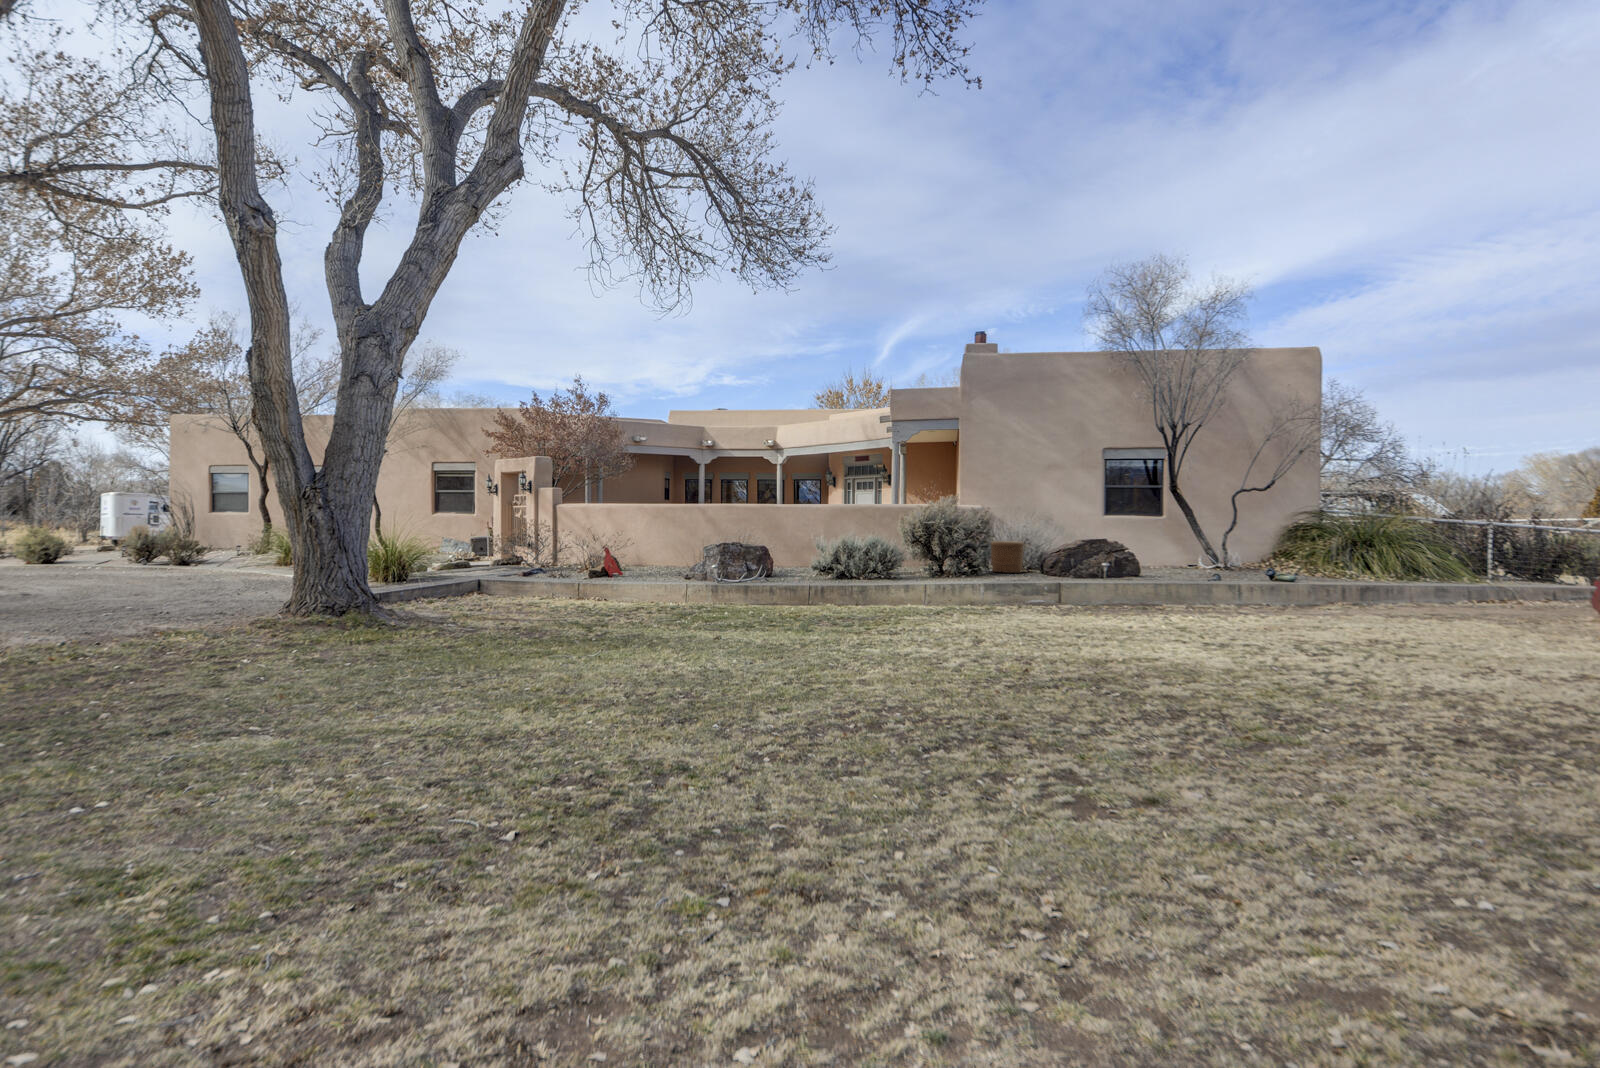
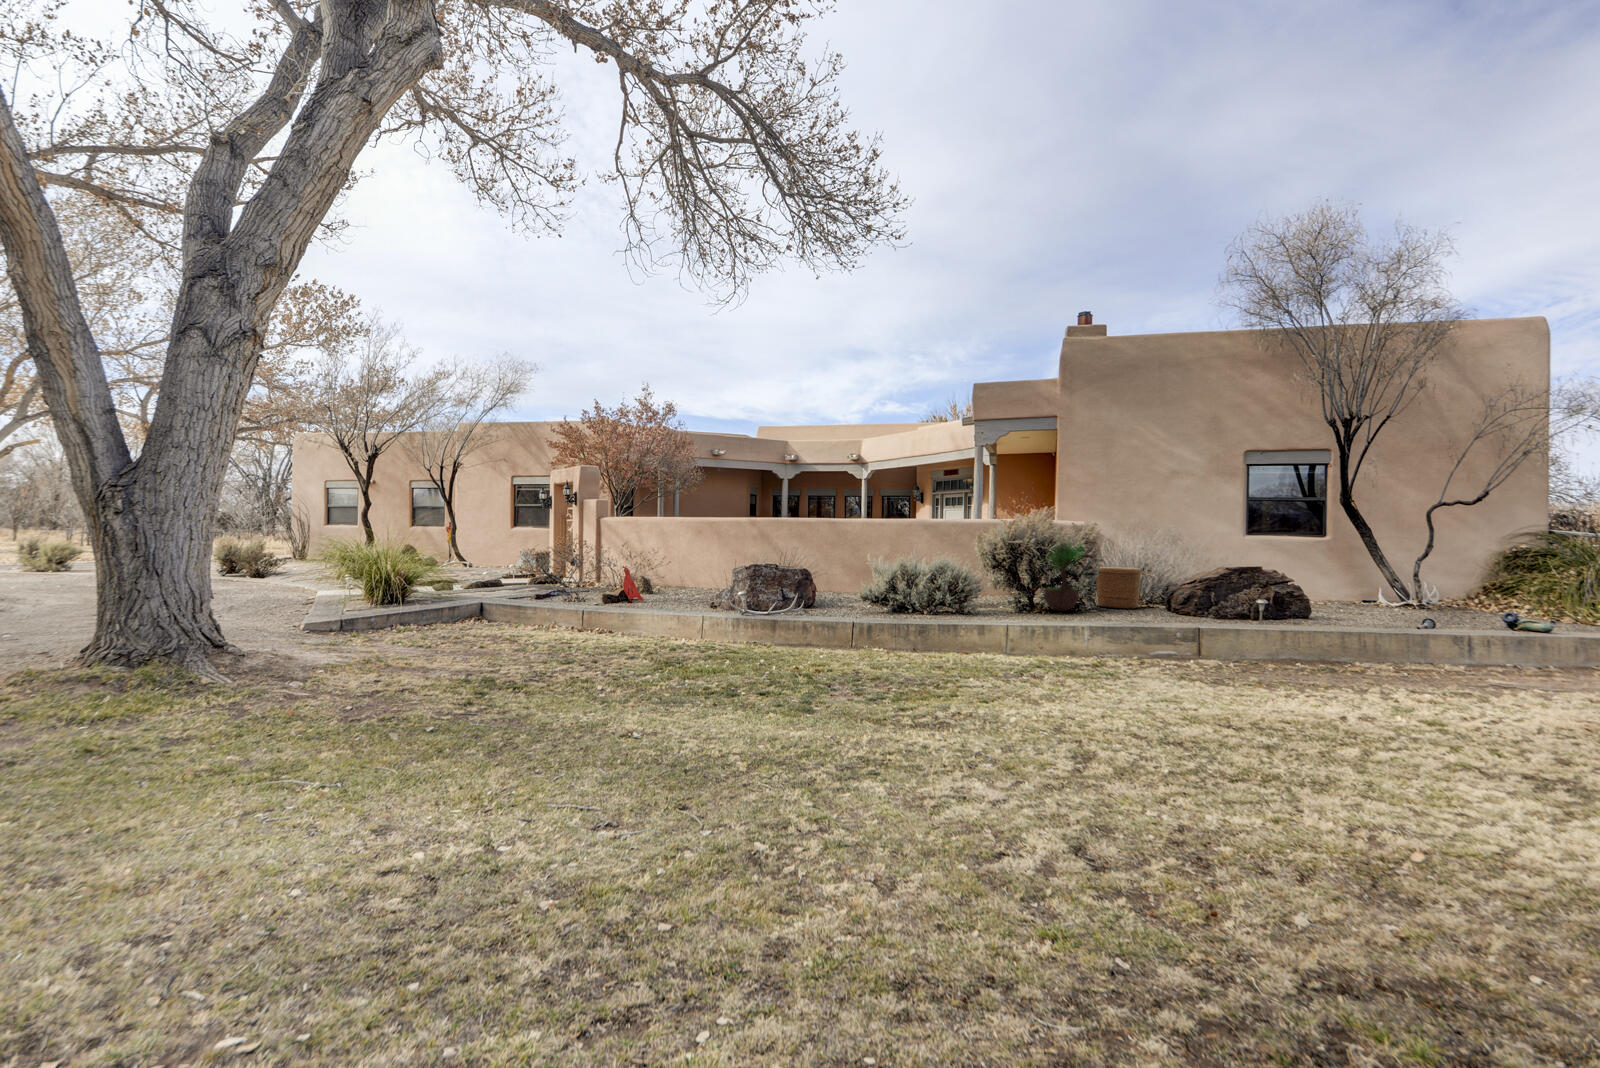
potted tree: none [949,516,983,575] -> present [1044,541,1083,611]

